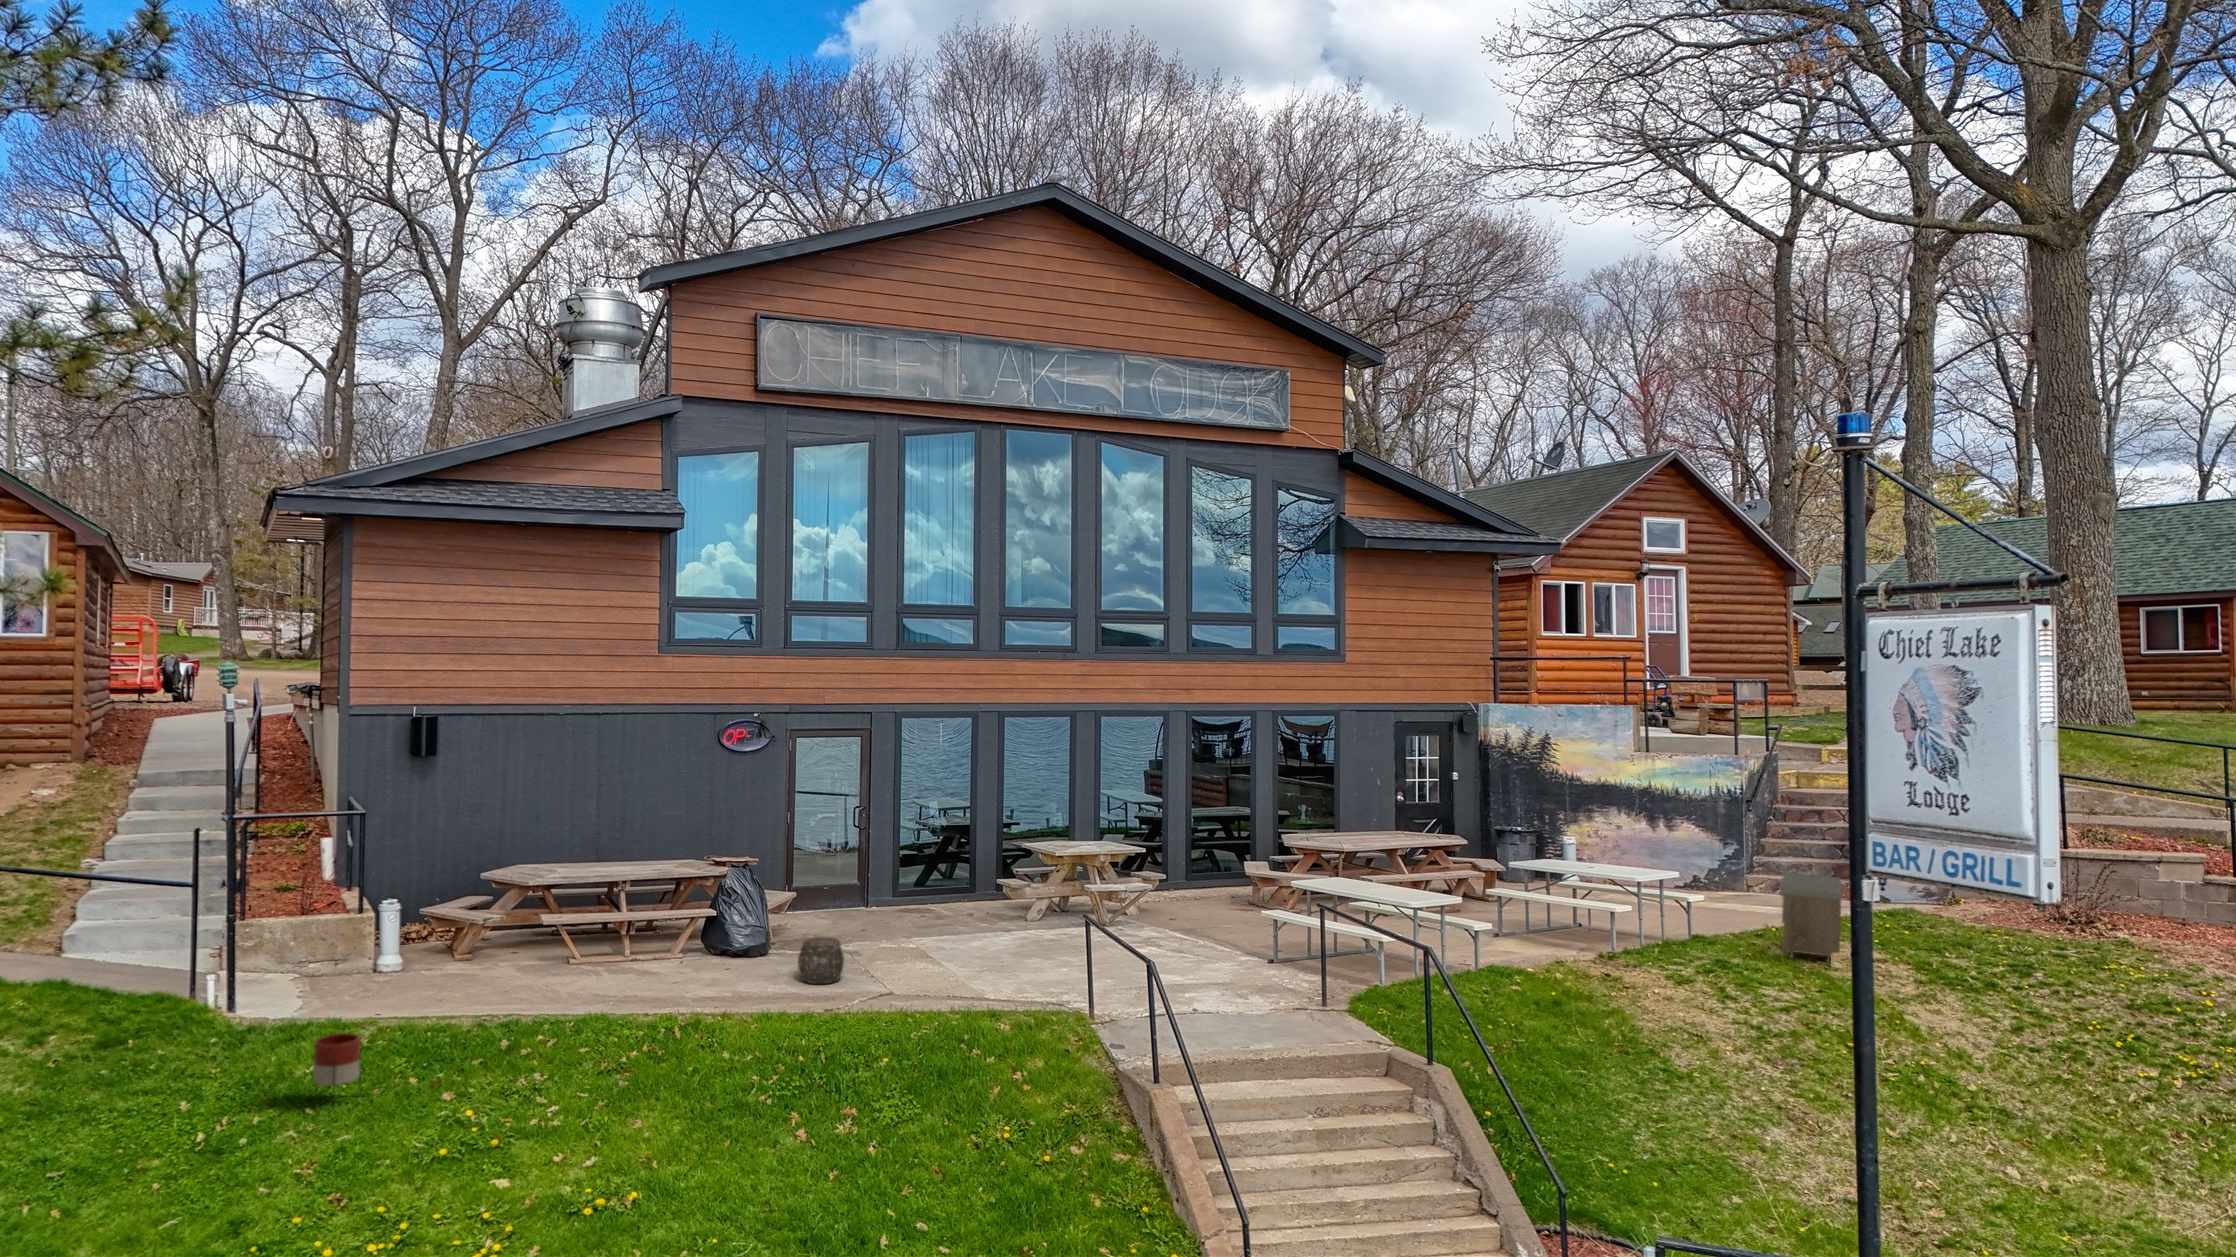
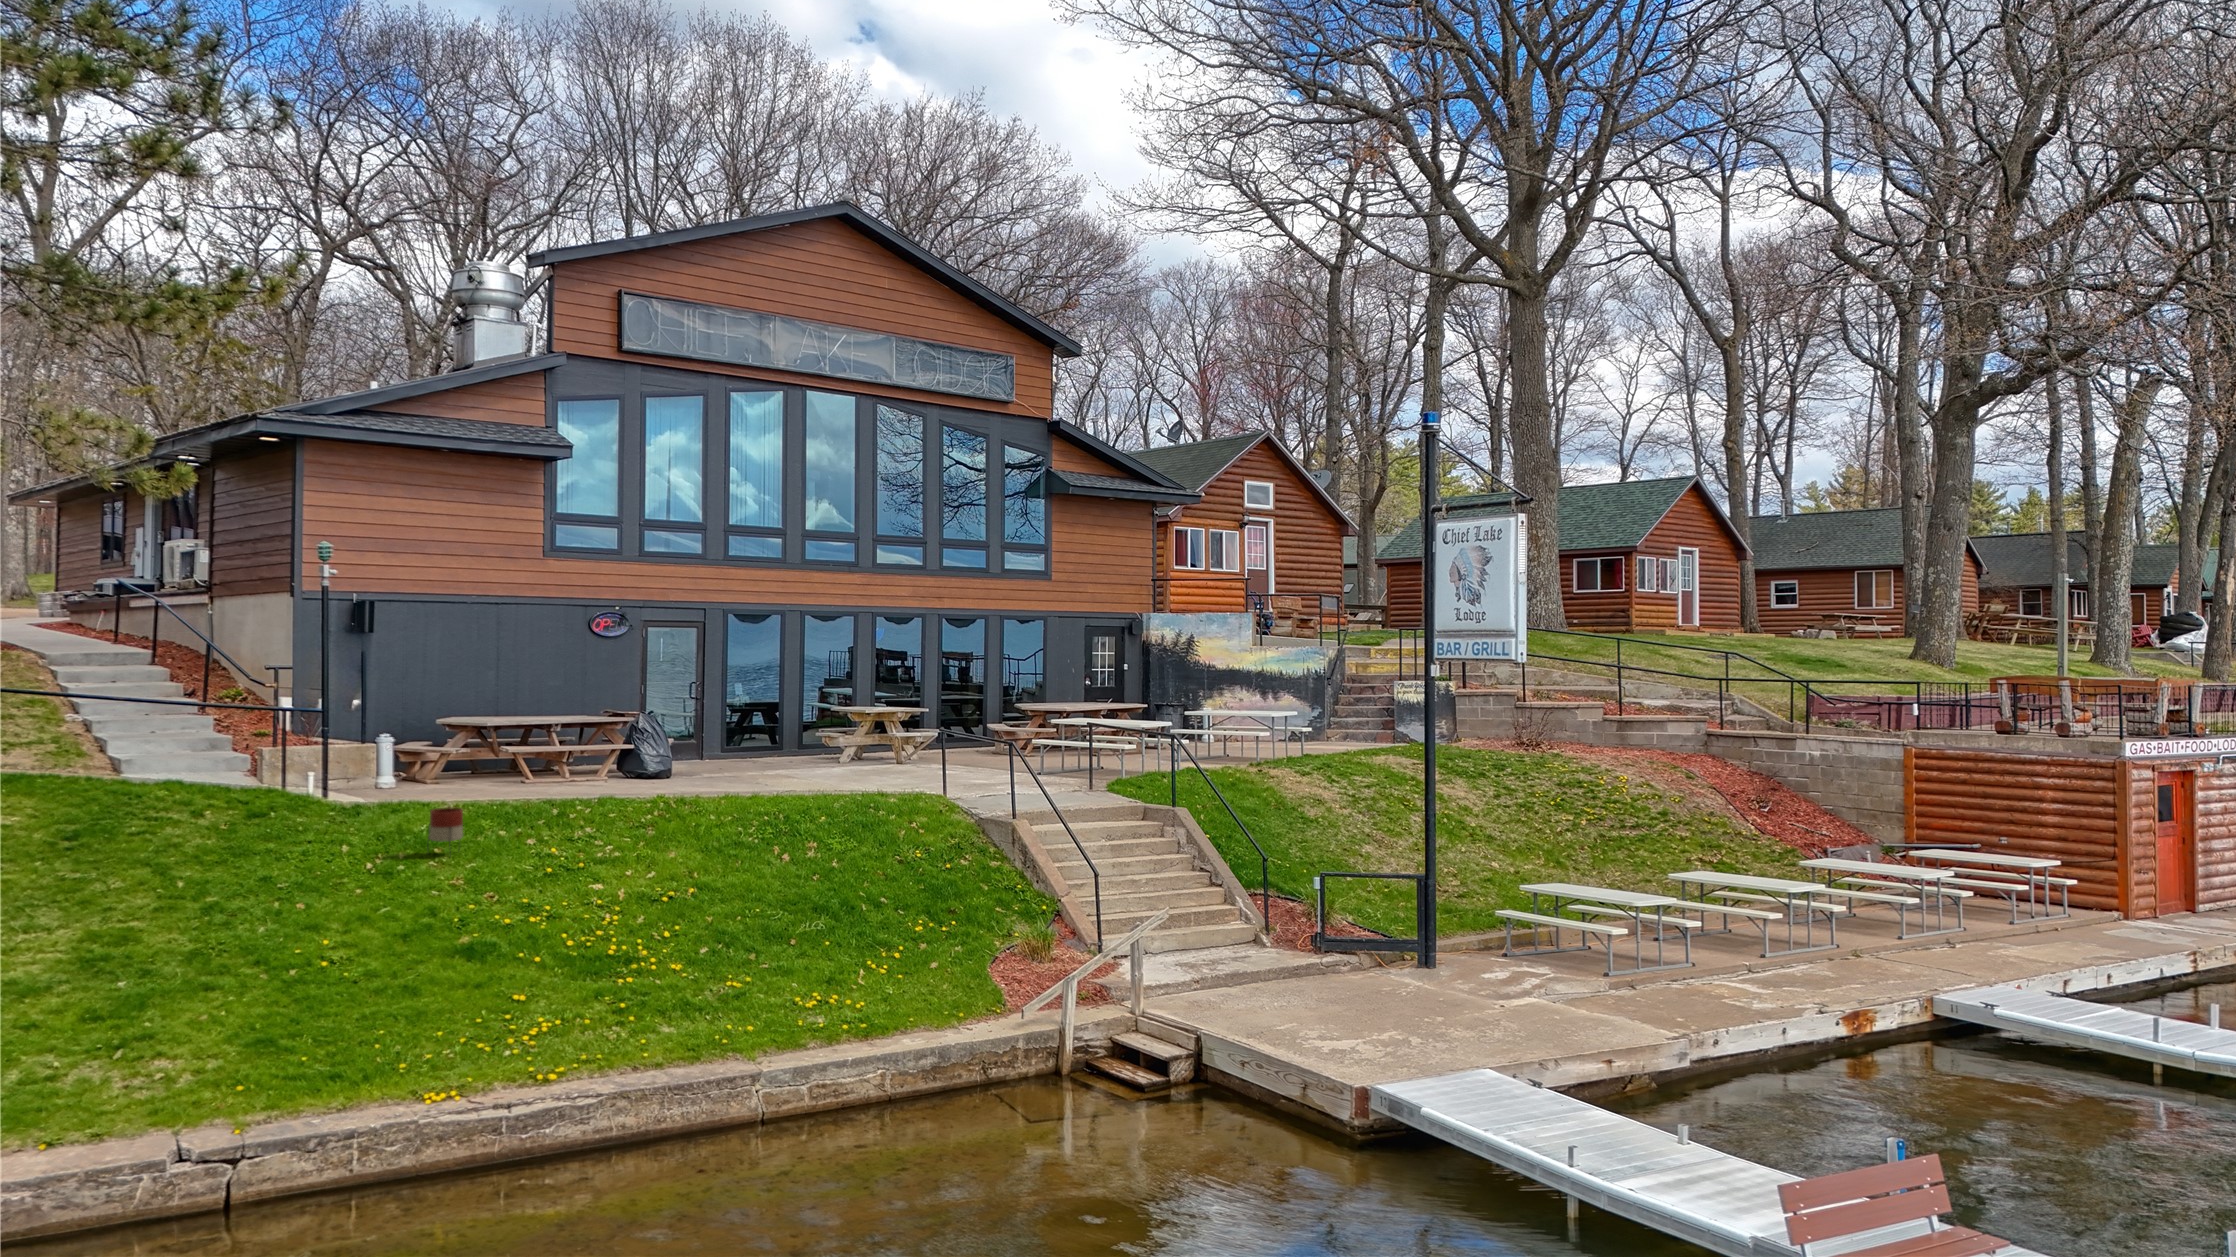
storage bench: present [1780,873,1841,962] -> none [1361,713,1398,768]
woven basket: present [798,937,844,984] -> none [708,763,744,796]

